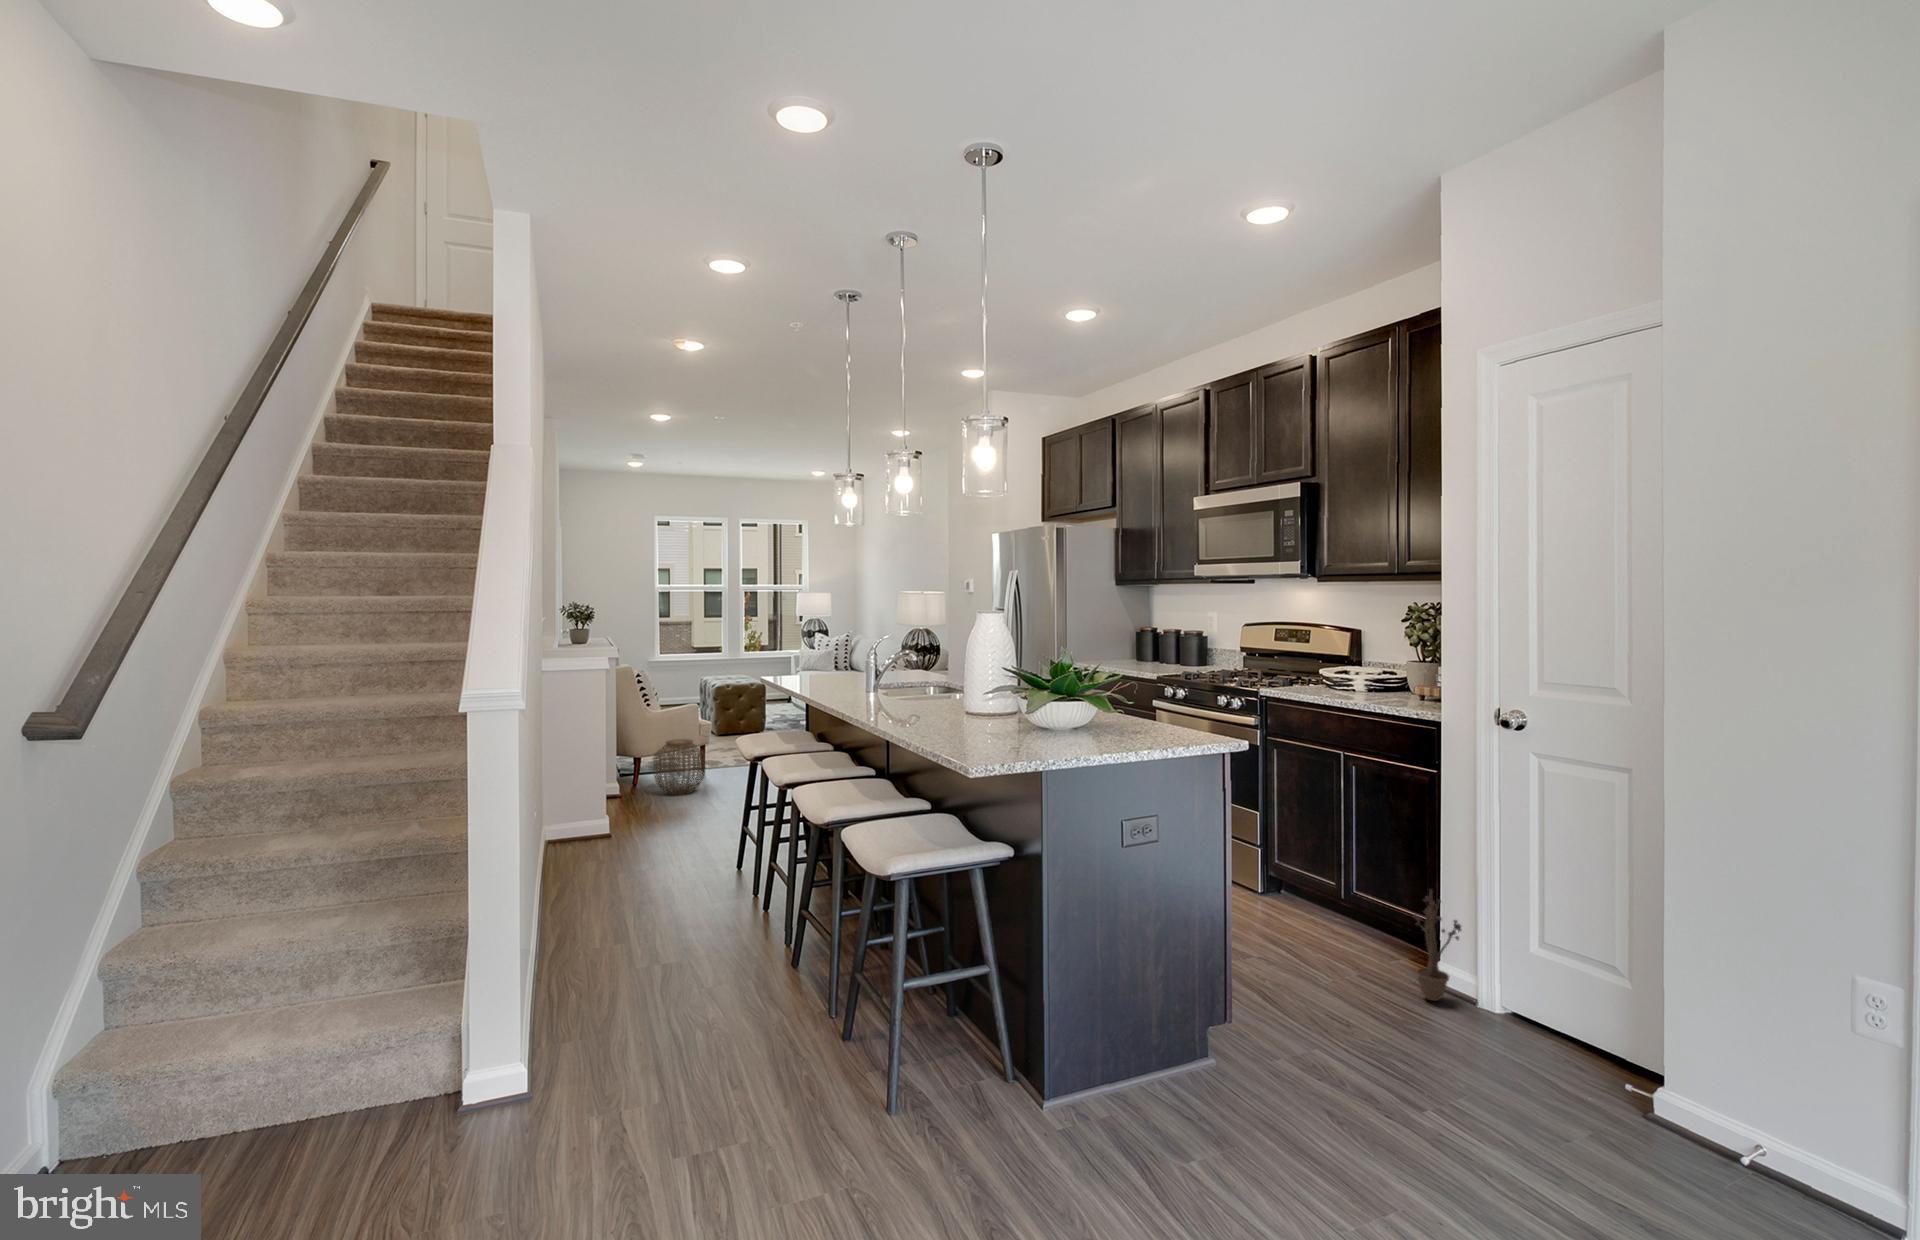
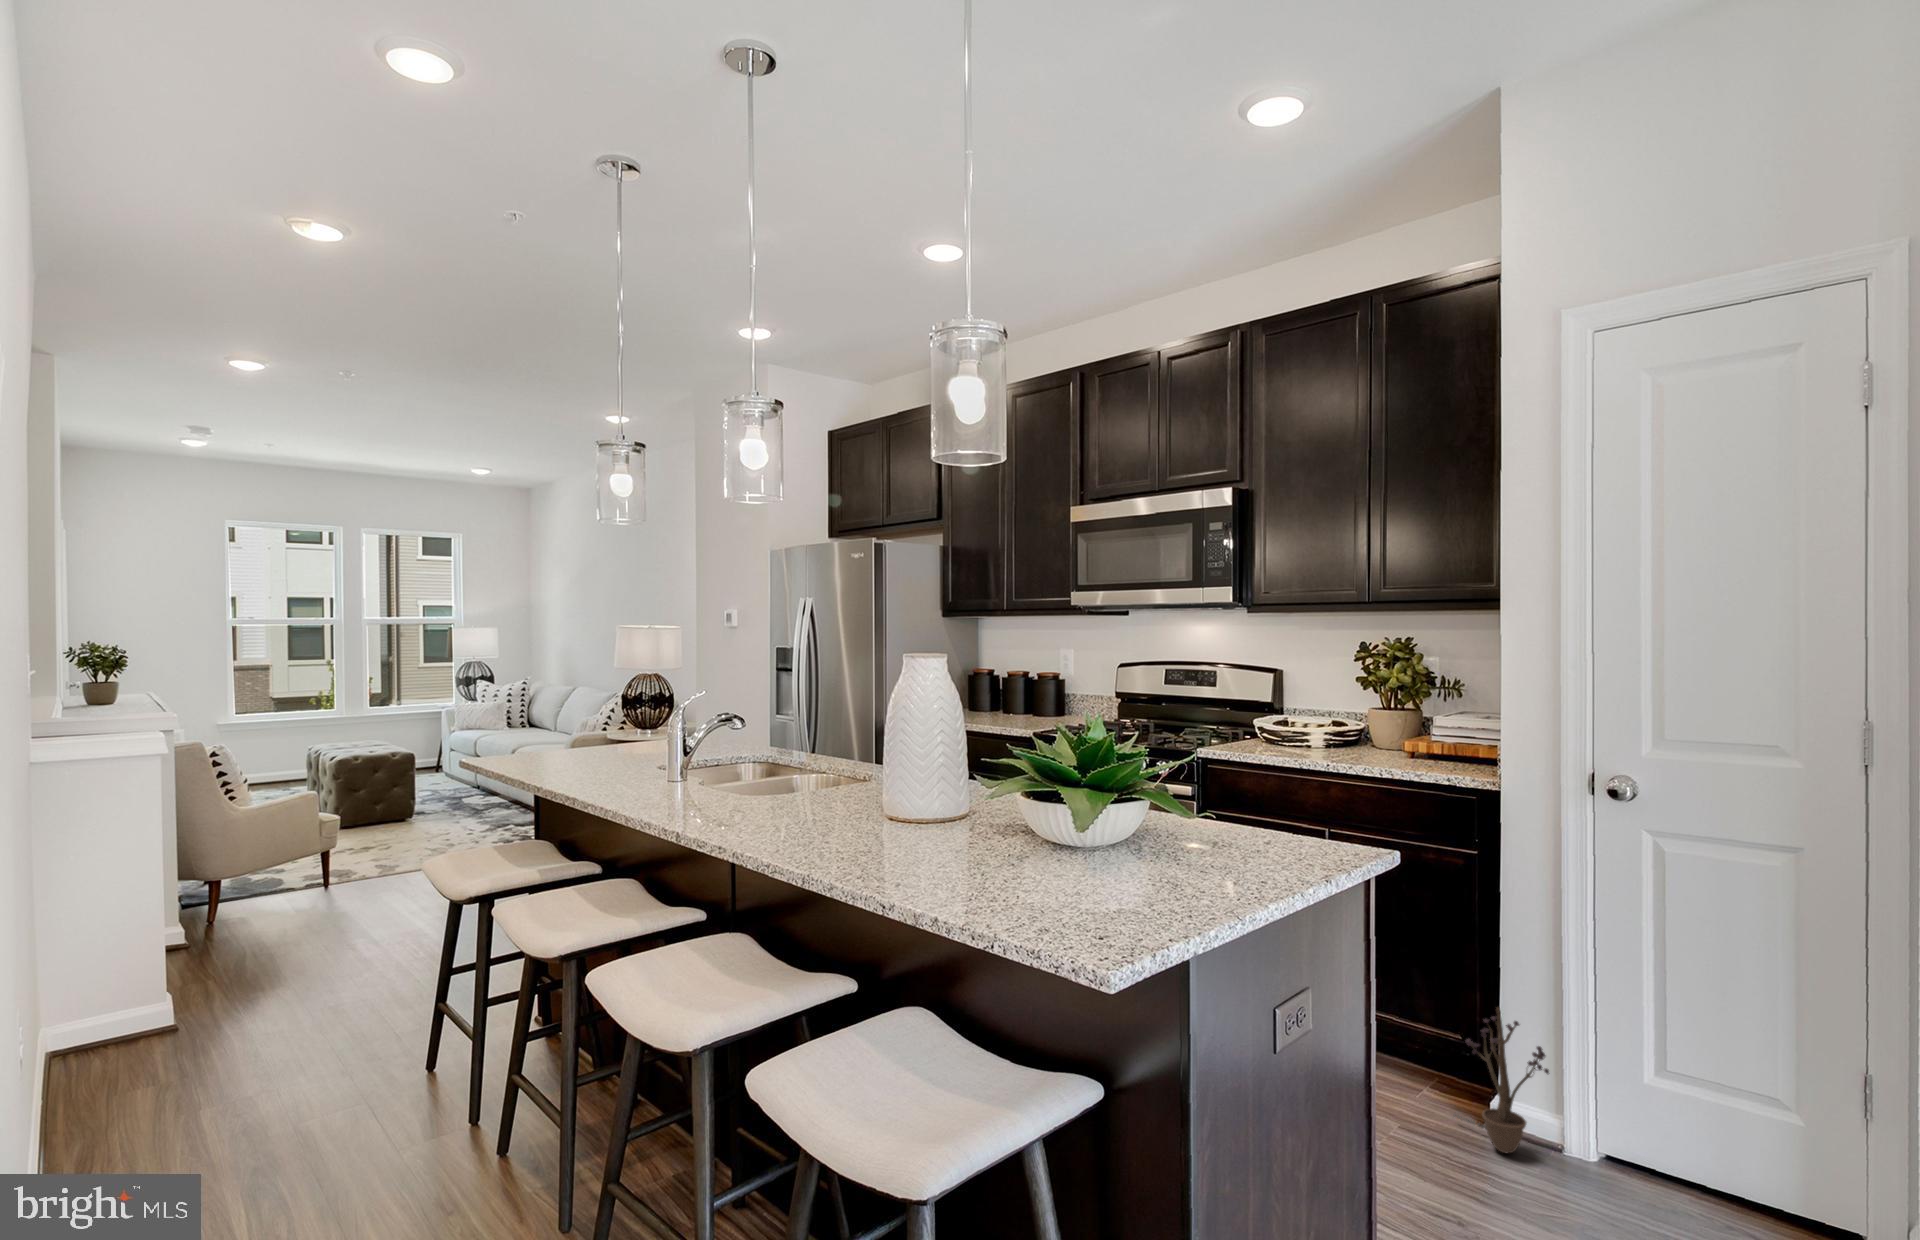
woven basket: present [654,739,705,795] -> none [246,849,337,938]

